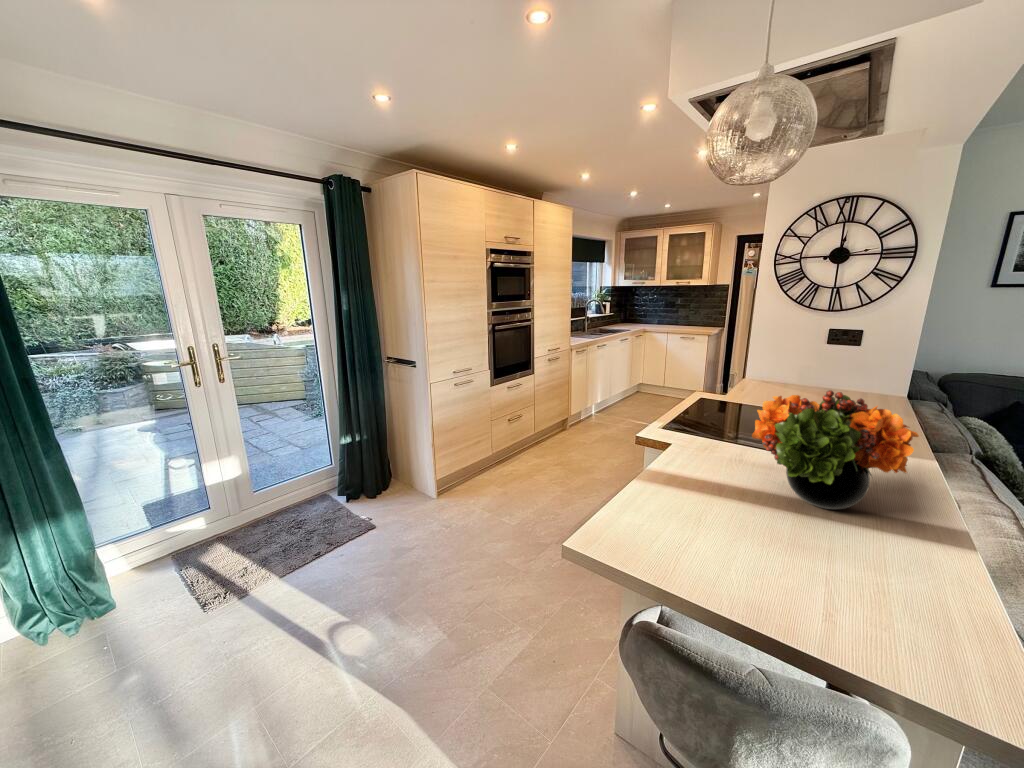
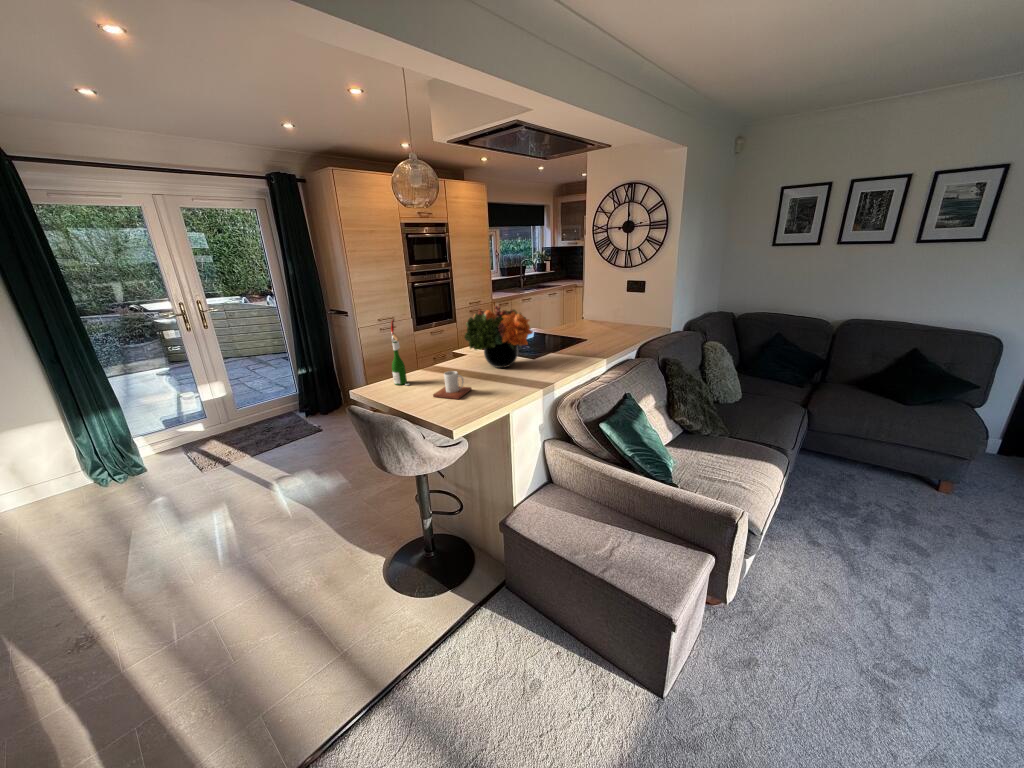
wine bottle: none [673,431,717,572] -> present [391,319,409,385]
mug: none [823,565,942,658] -> present [433,371,471,399]

